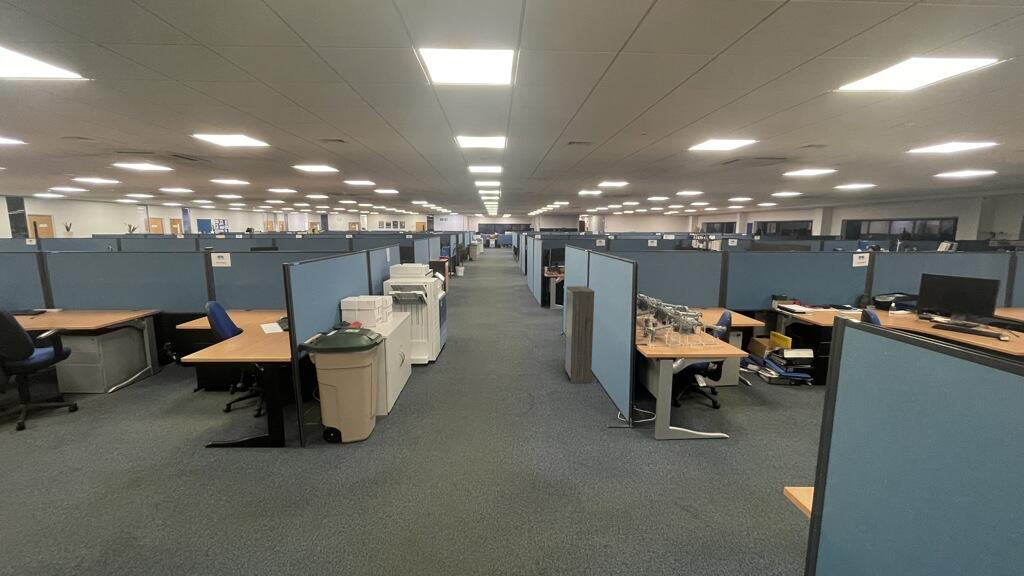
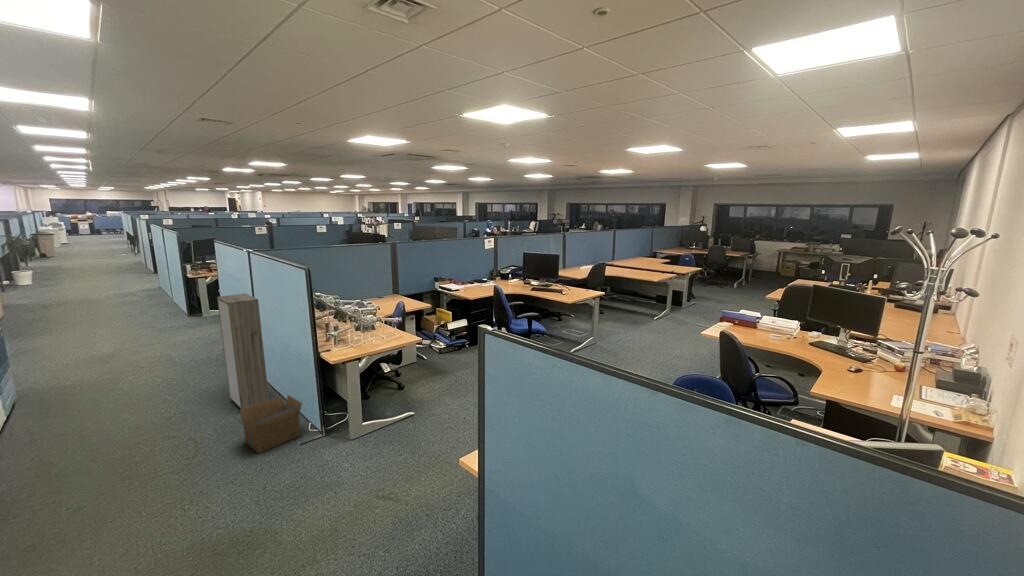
cardboard box: none [563,377,616,419] -> present [236,395,302,453]

